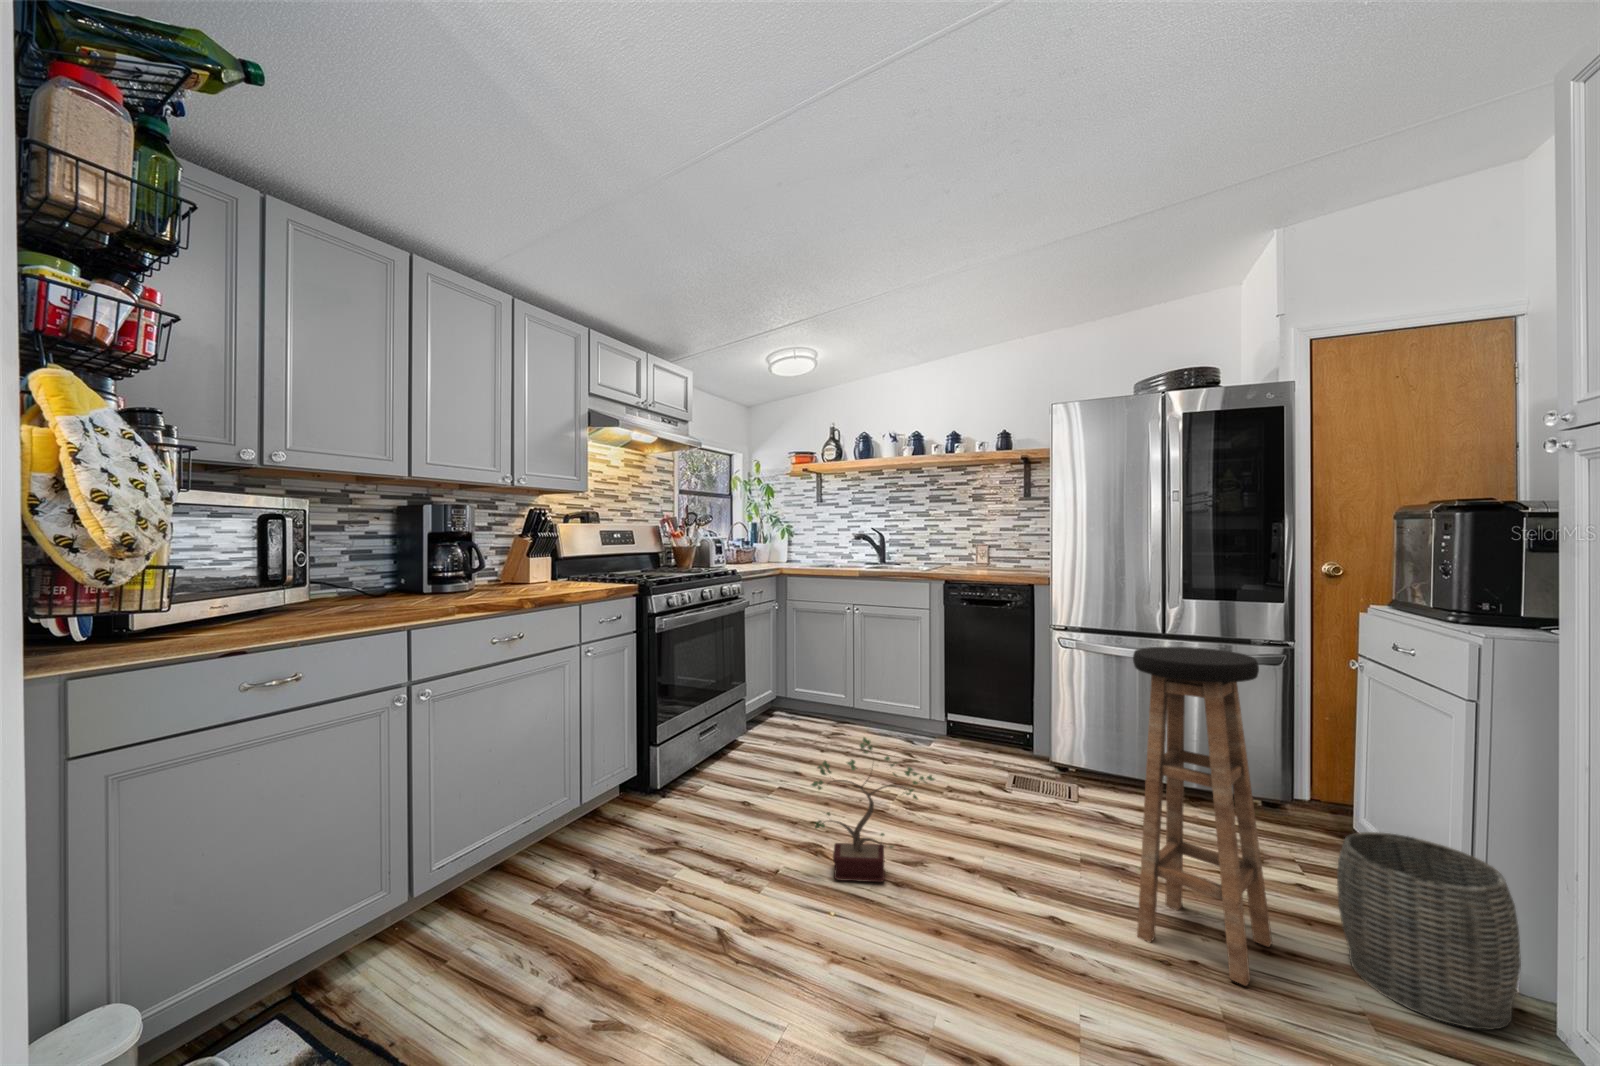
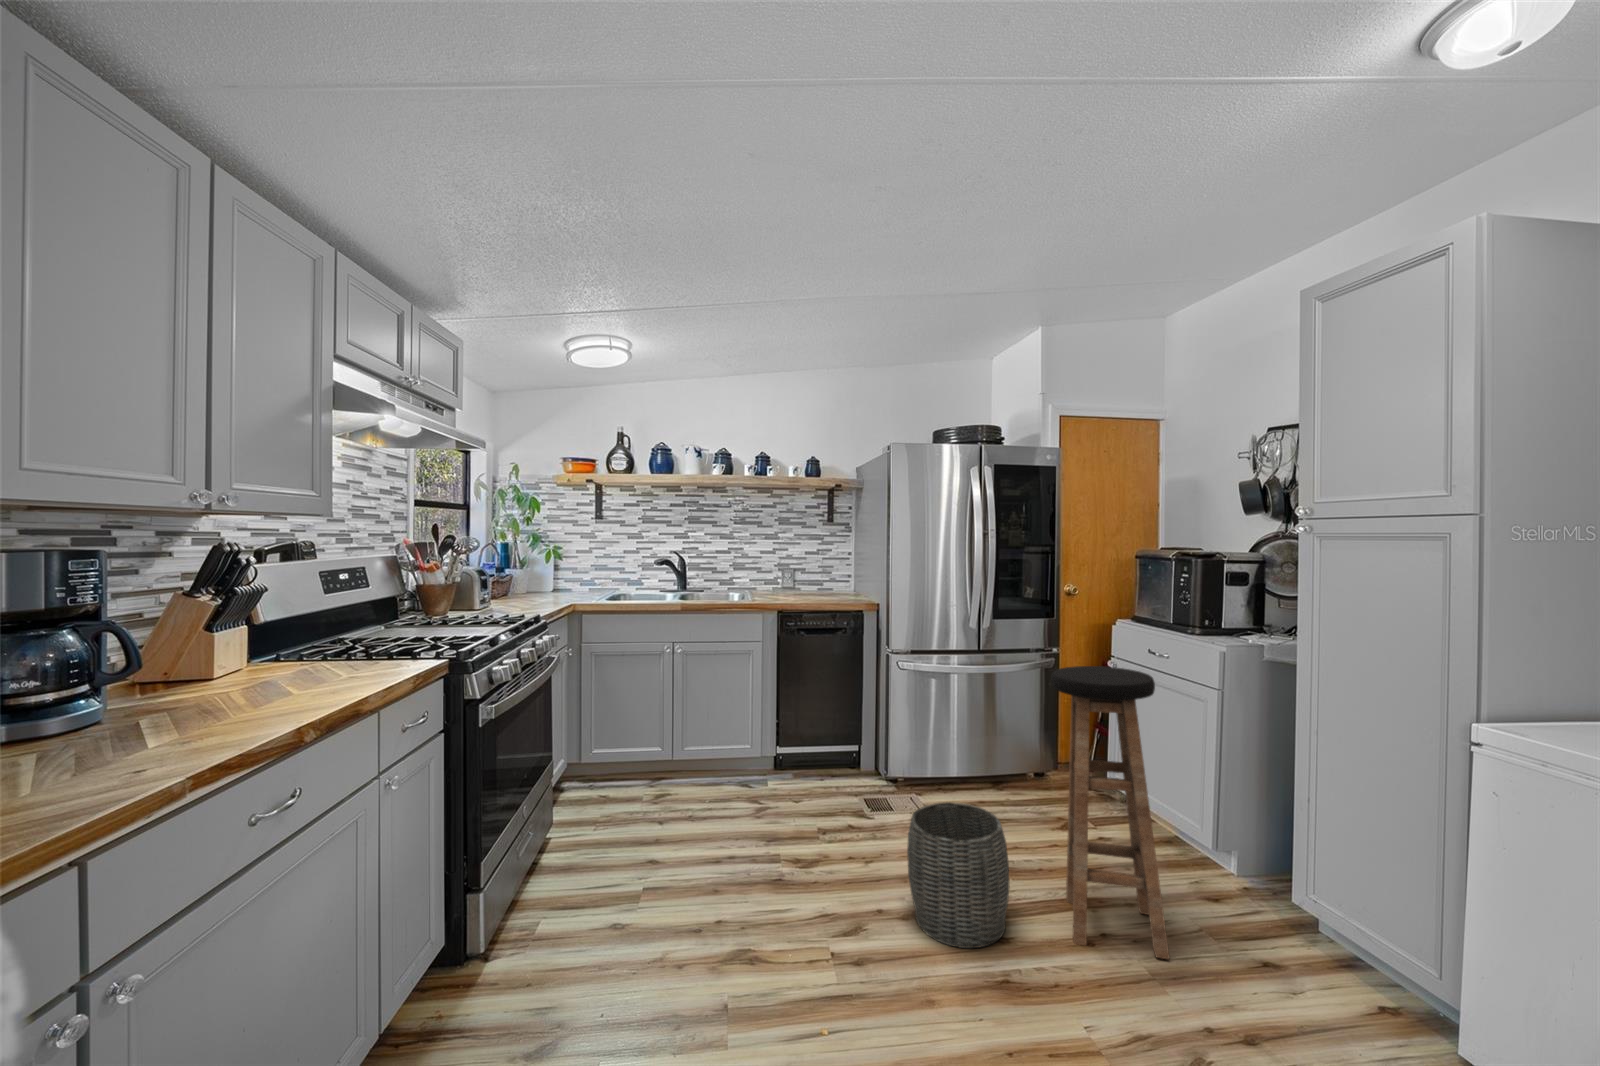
potted plant: present [811,738,934,882] -> none [759,807,897,991]
woven basket: present [1337,832,1521,1029] -> present [907,802,1010,948]

